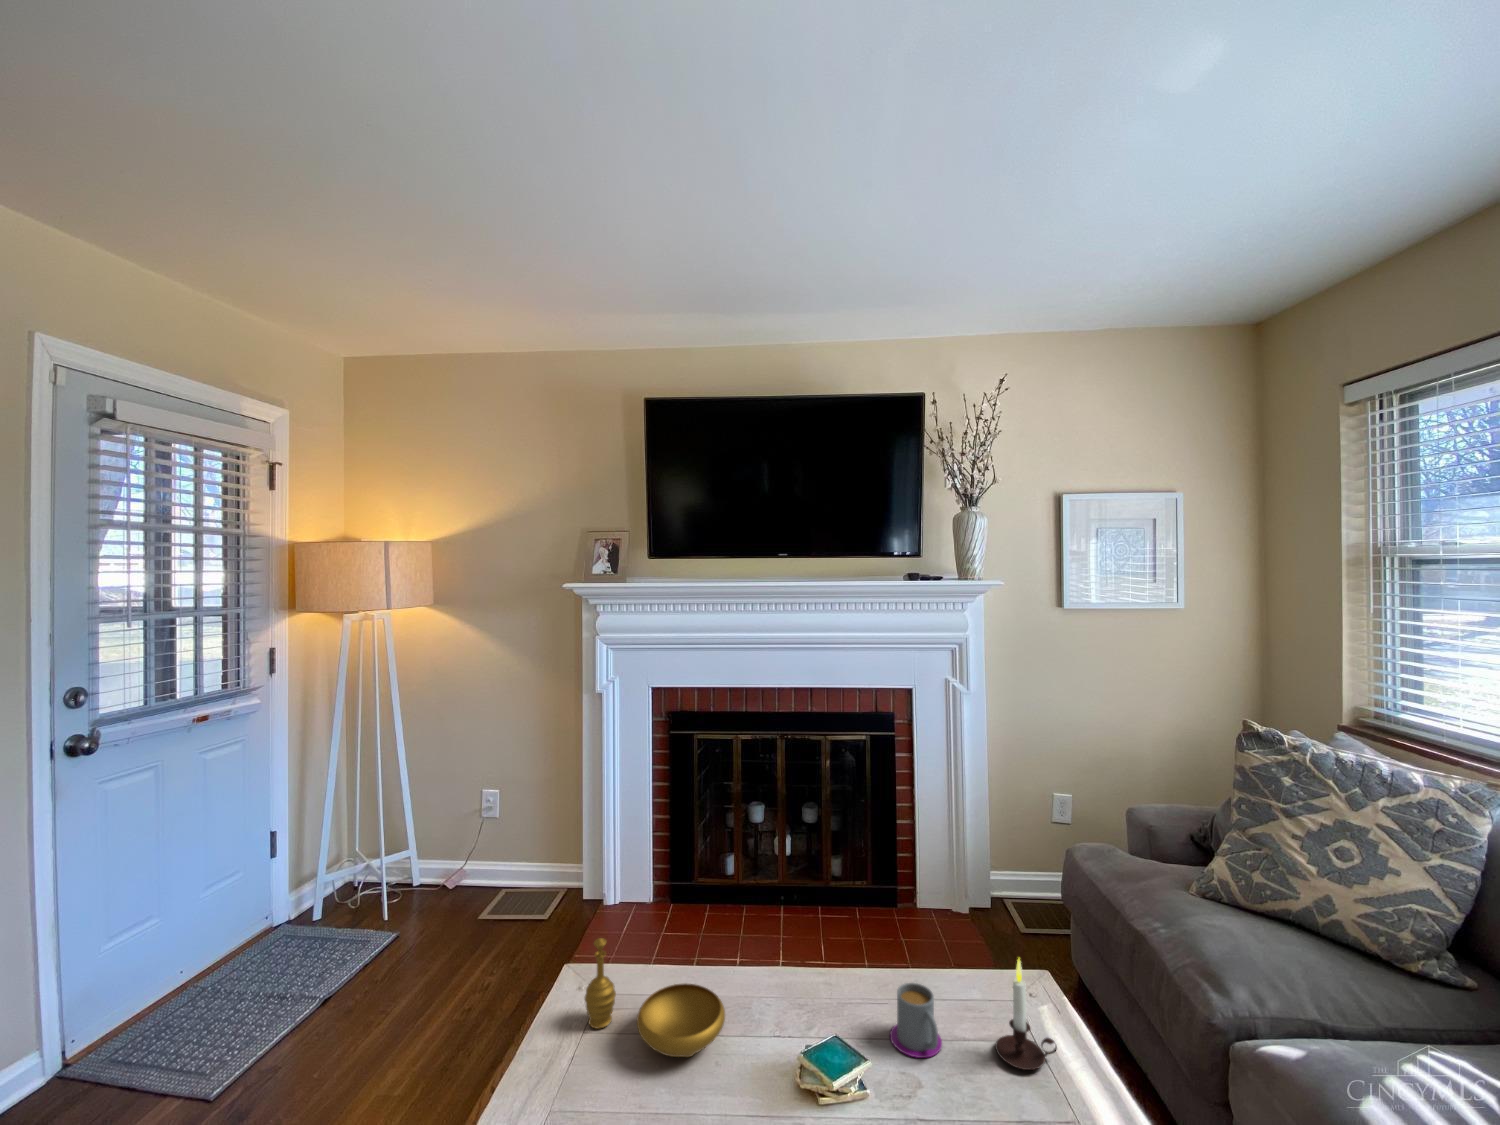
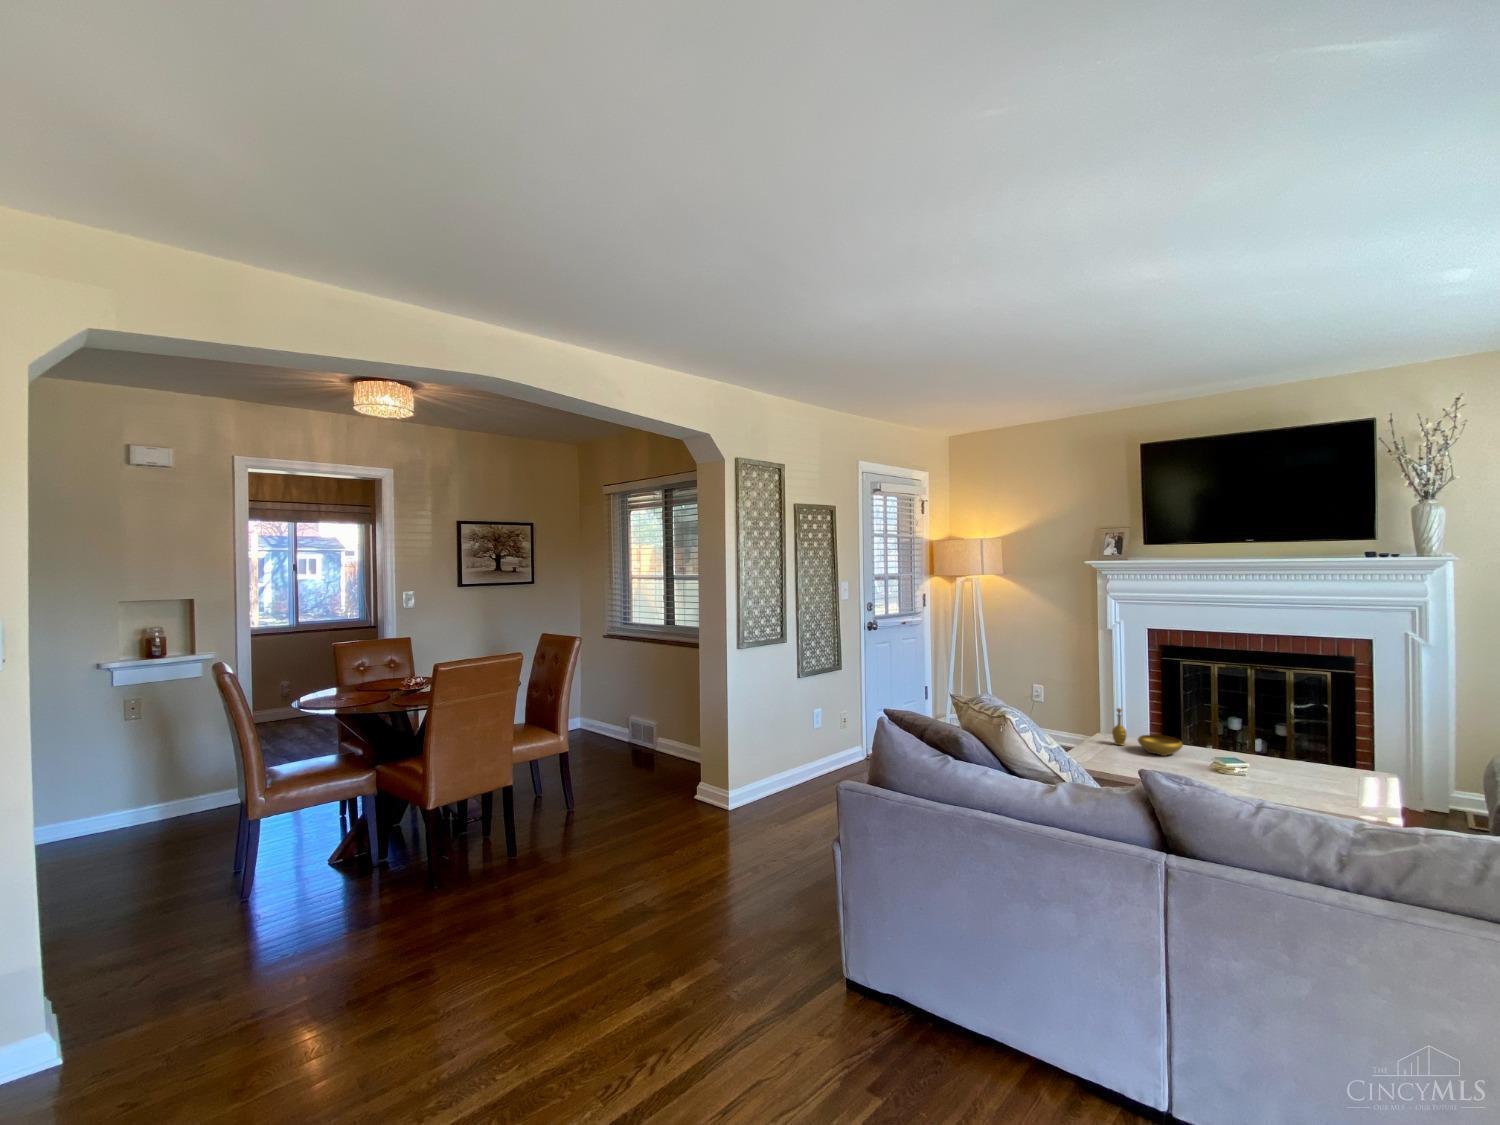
candle: present [995,959,1057,1070] -> none [1337,733,1376,785]
mug: present [890,983,942,1058] -> none [1275,747,1307,775]

